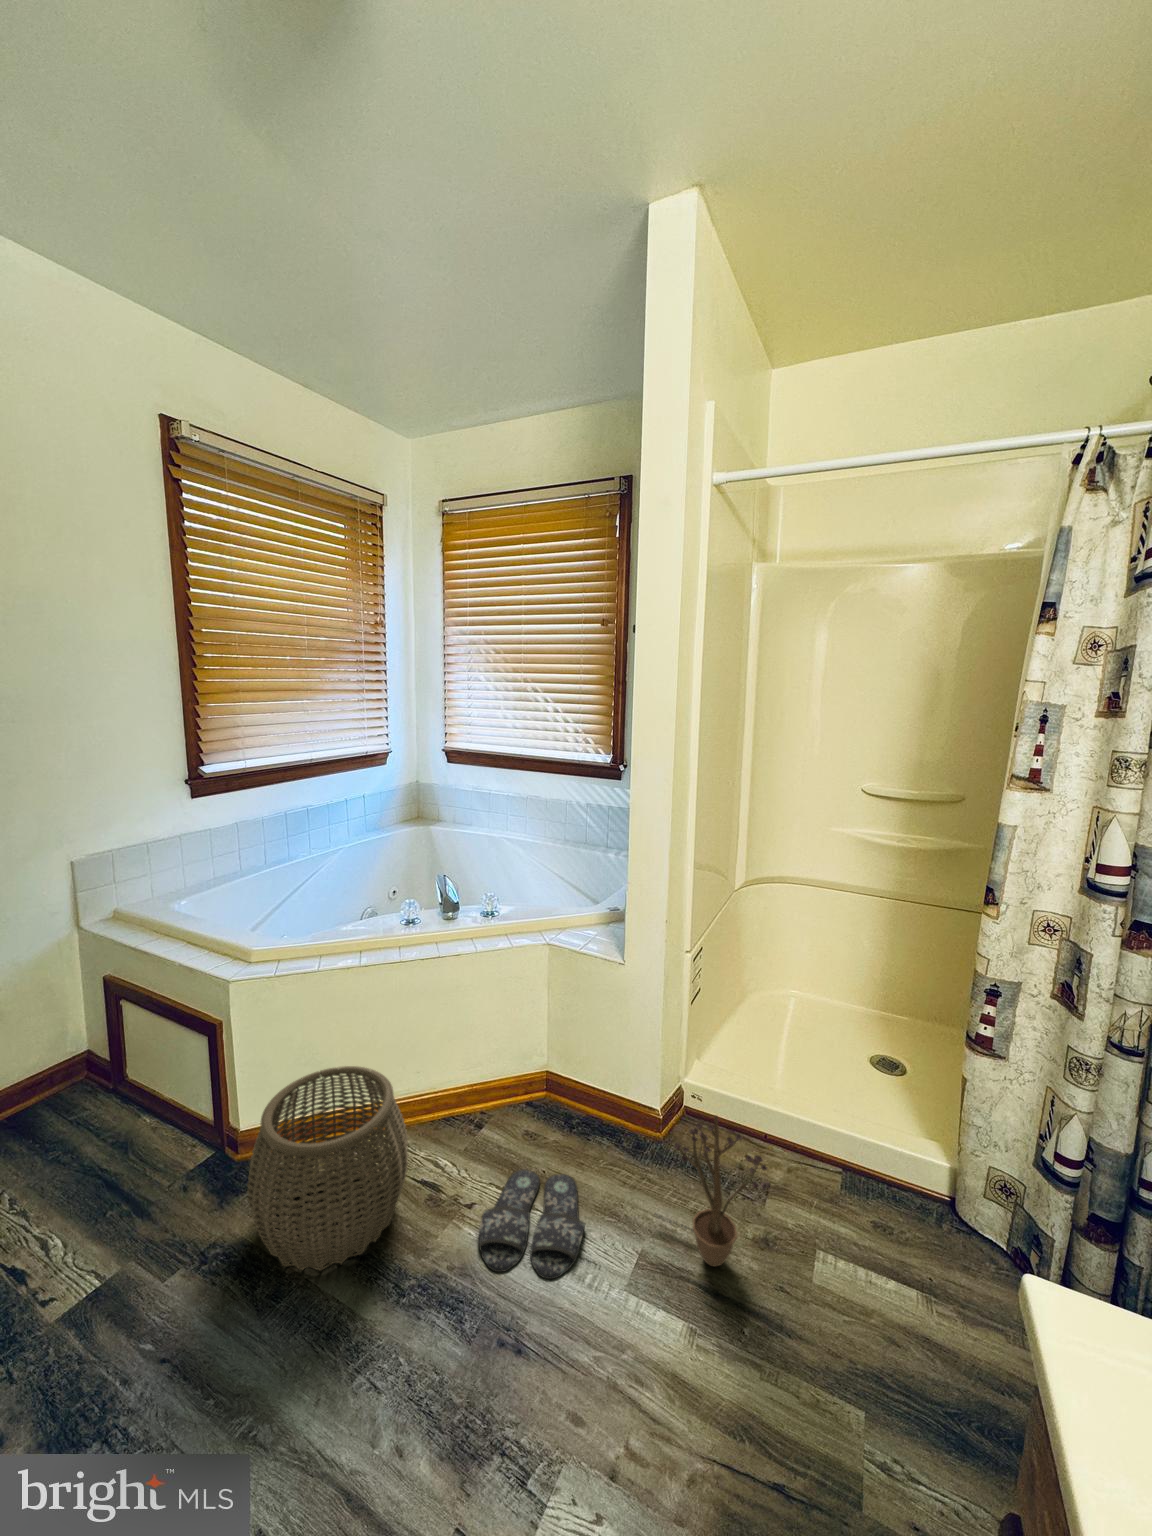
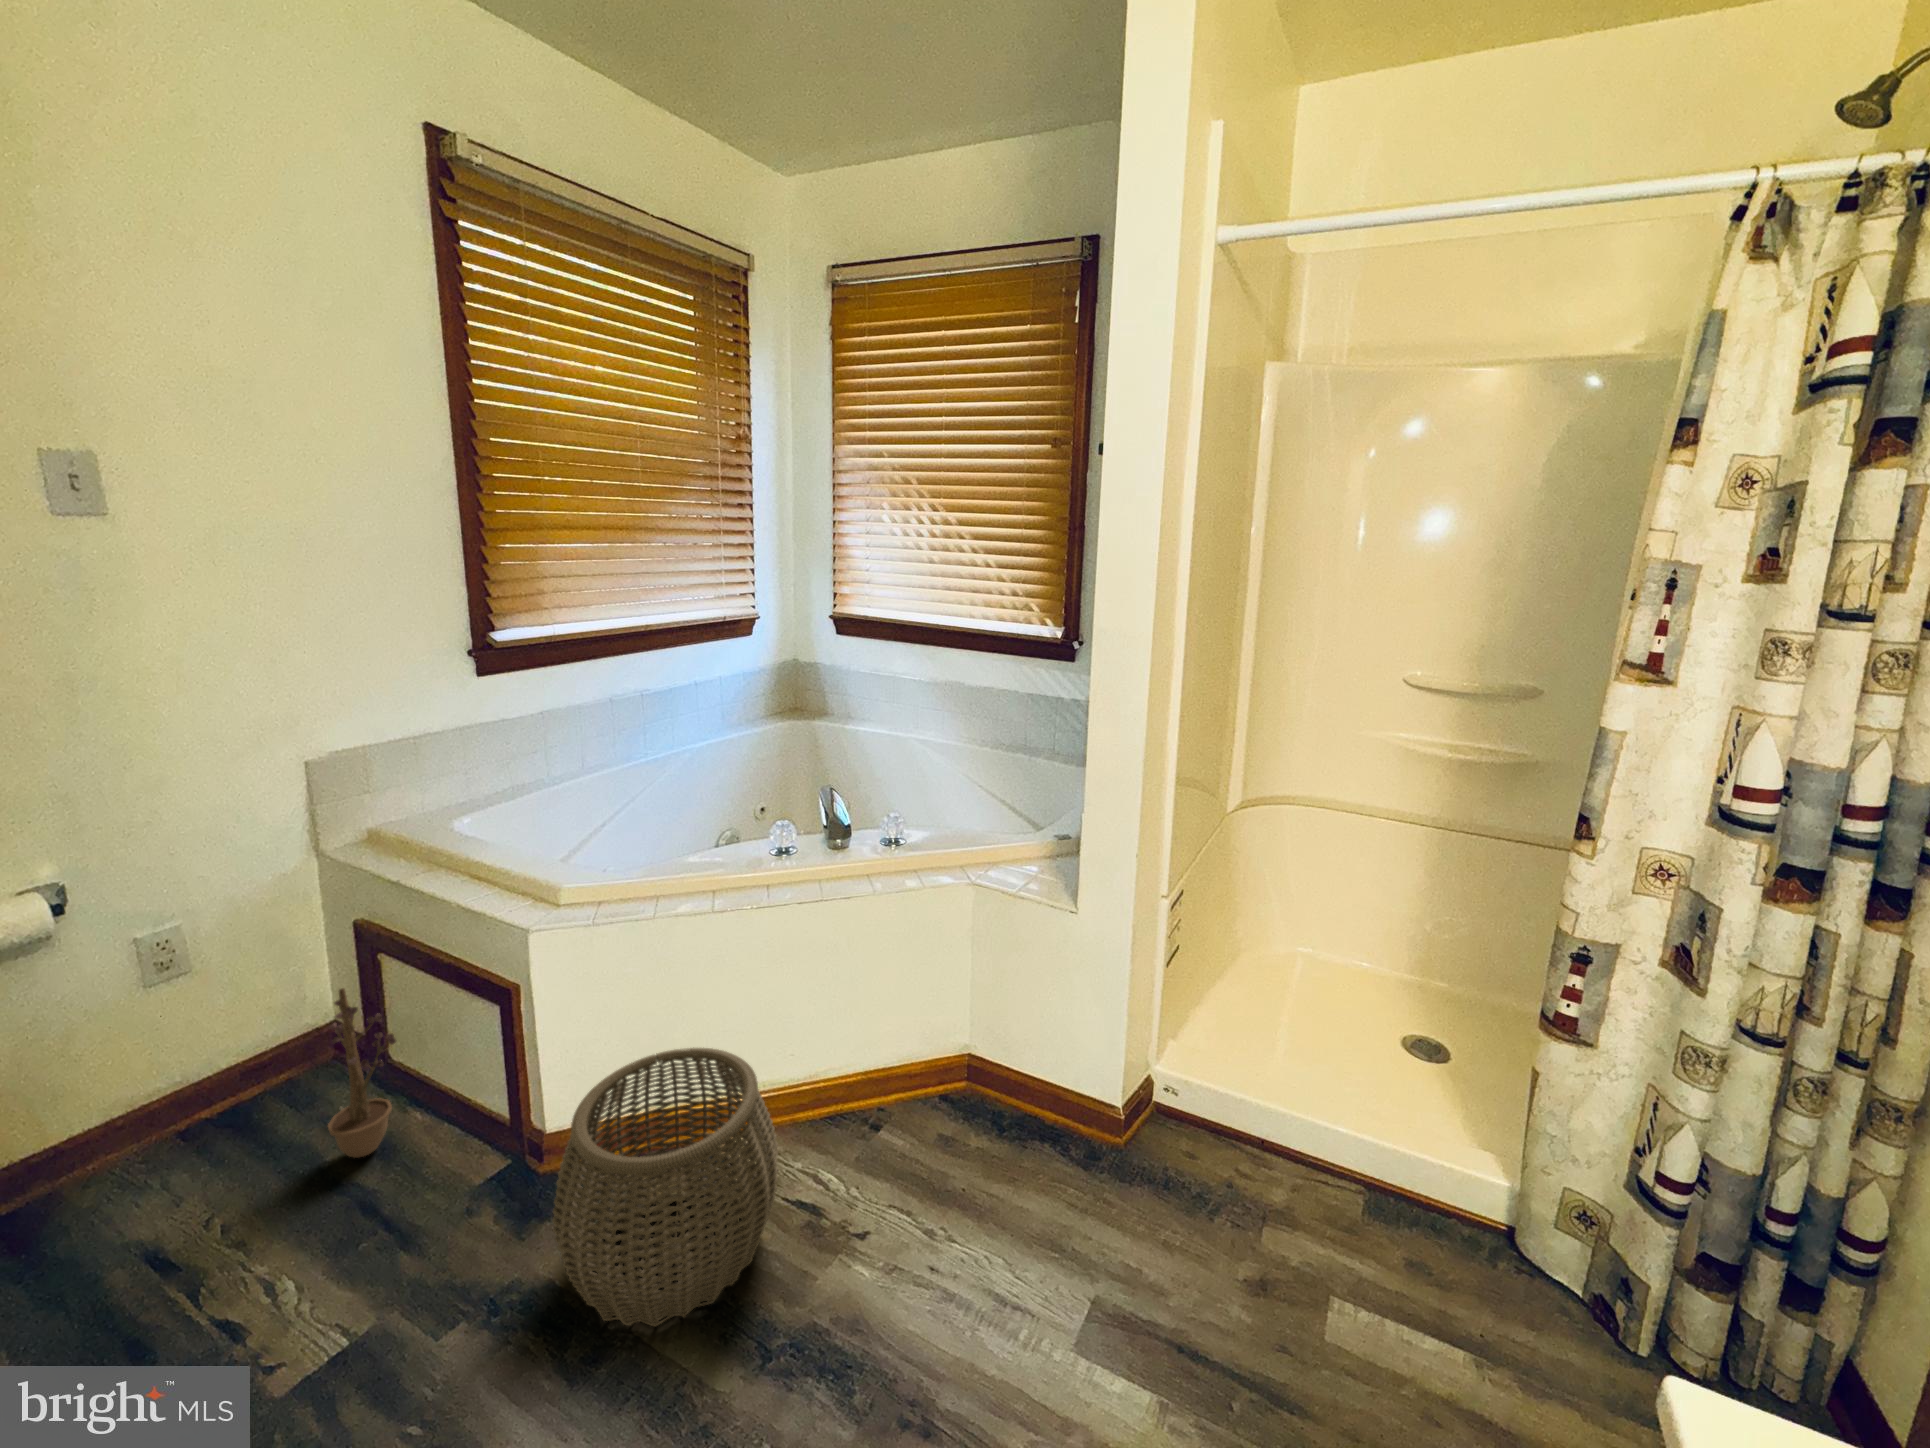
decorative plant: present [654,1115,770,1267] -> present [328,988,396,1158]
slippers: present [479,1169,586,1279] -> none [874,1186,1020,1337]

